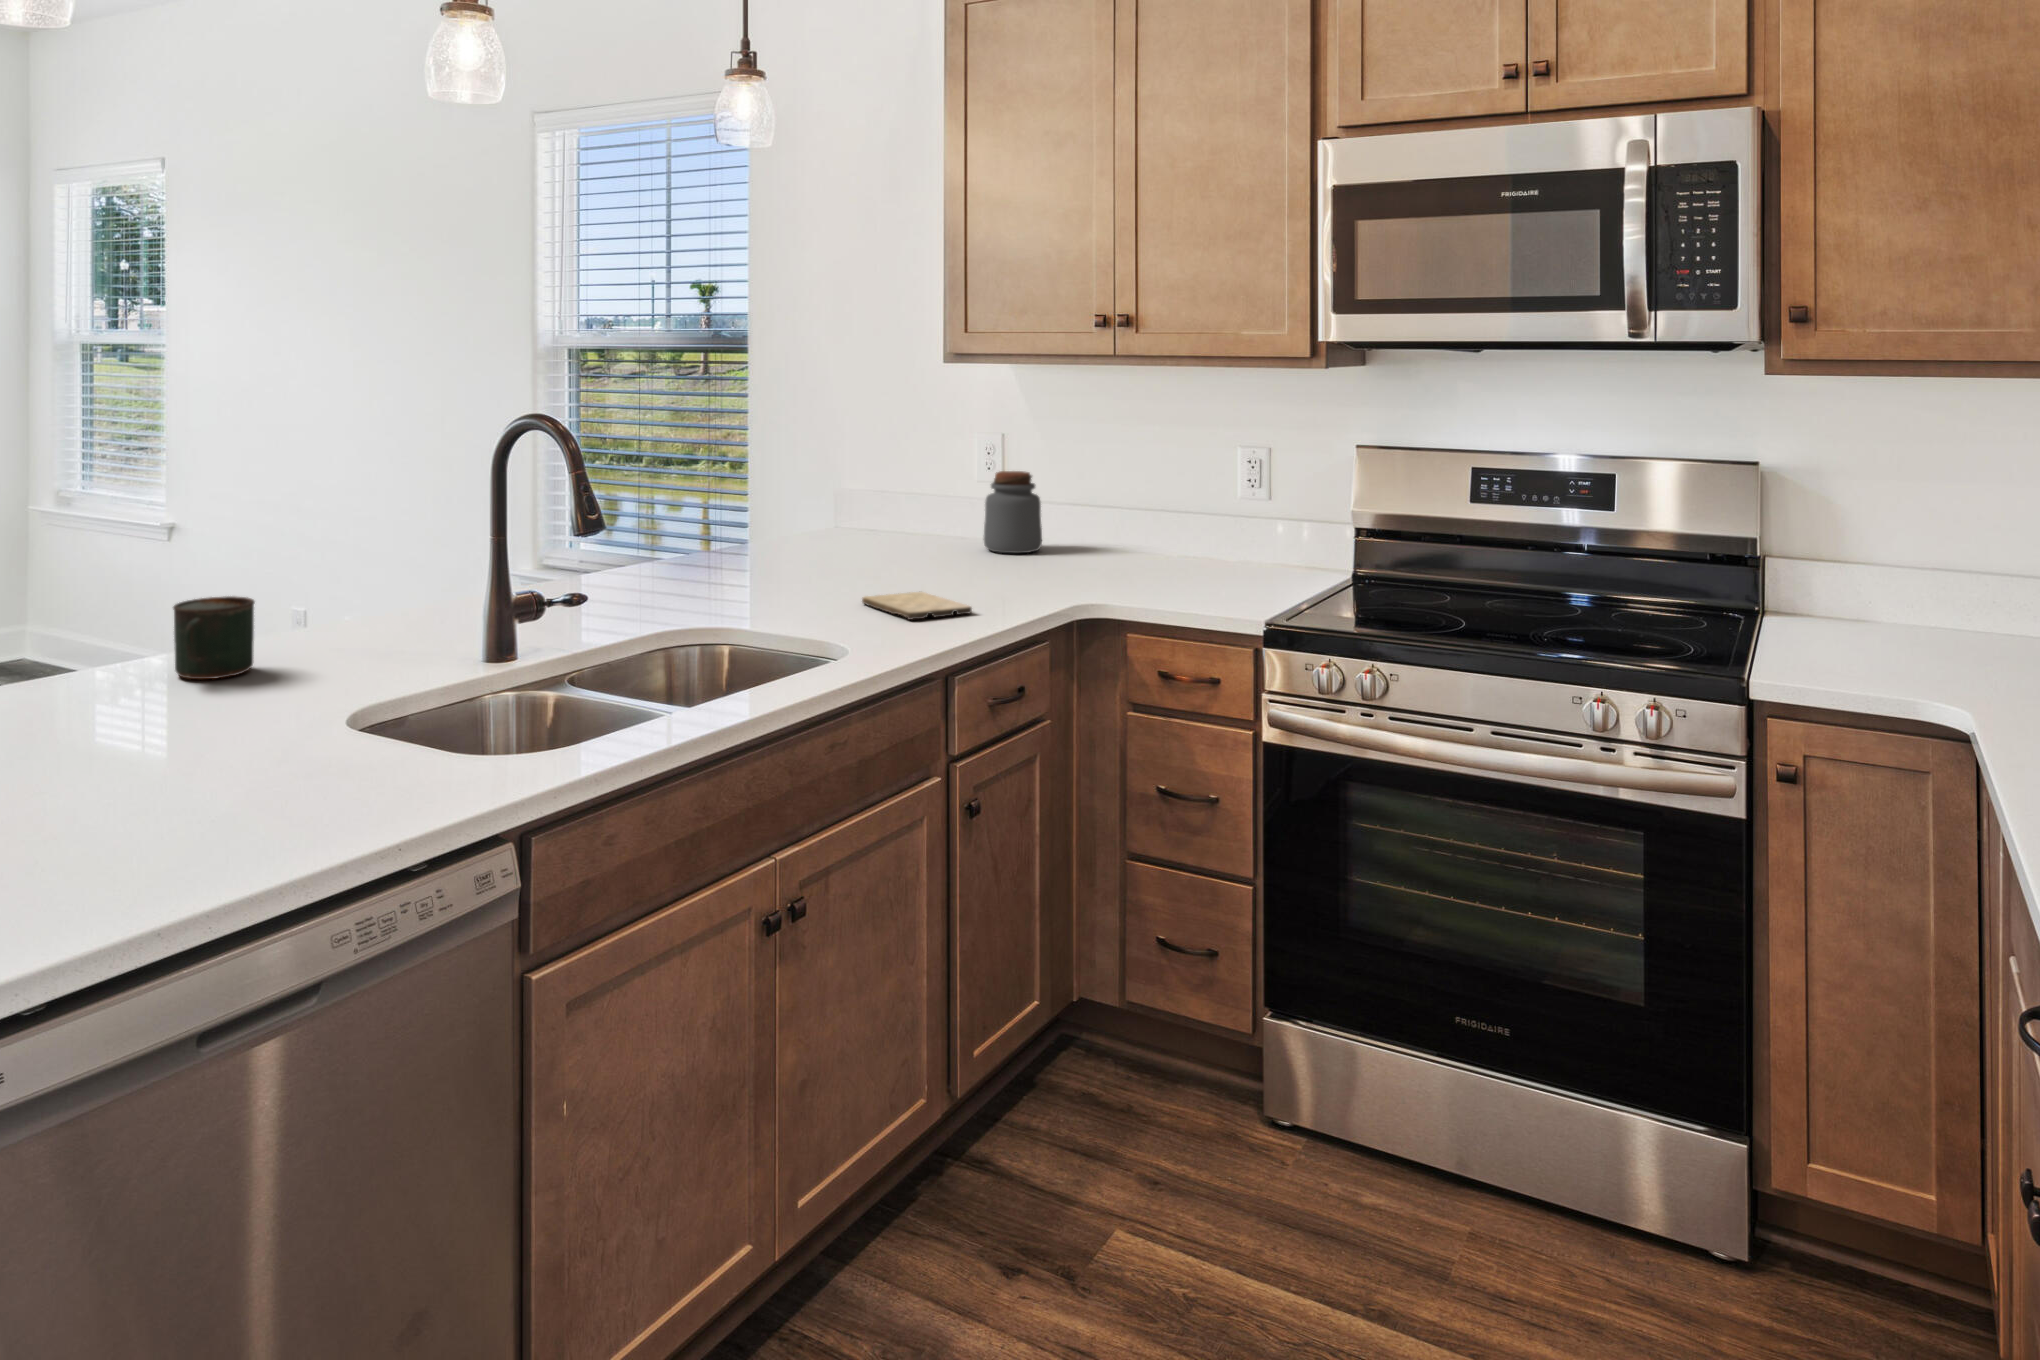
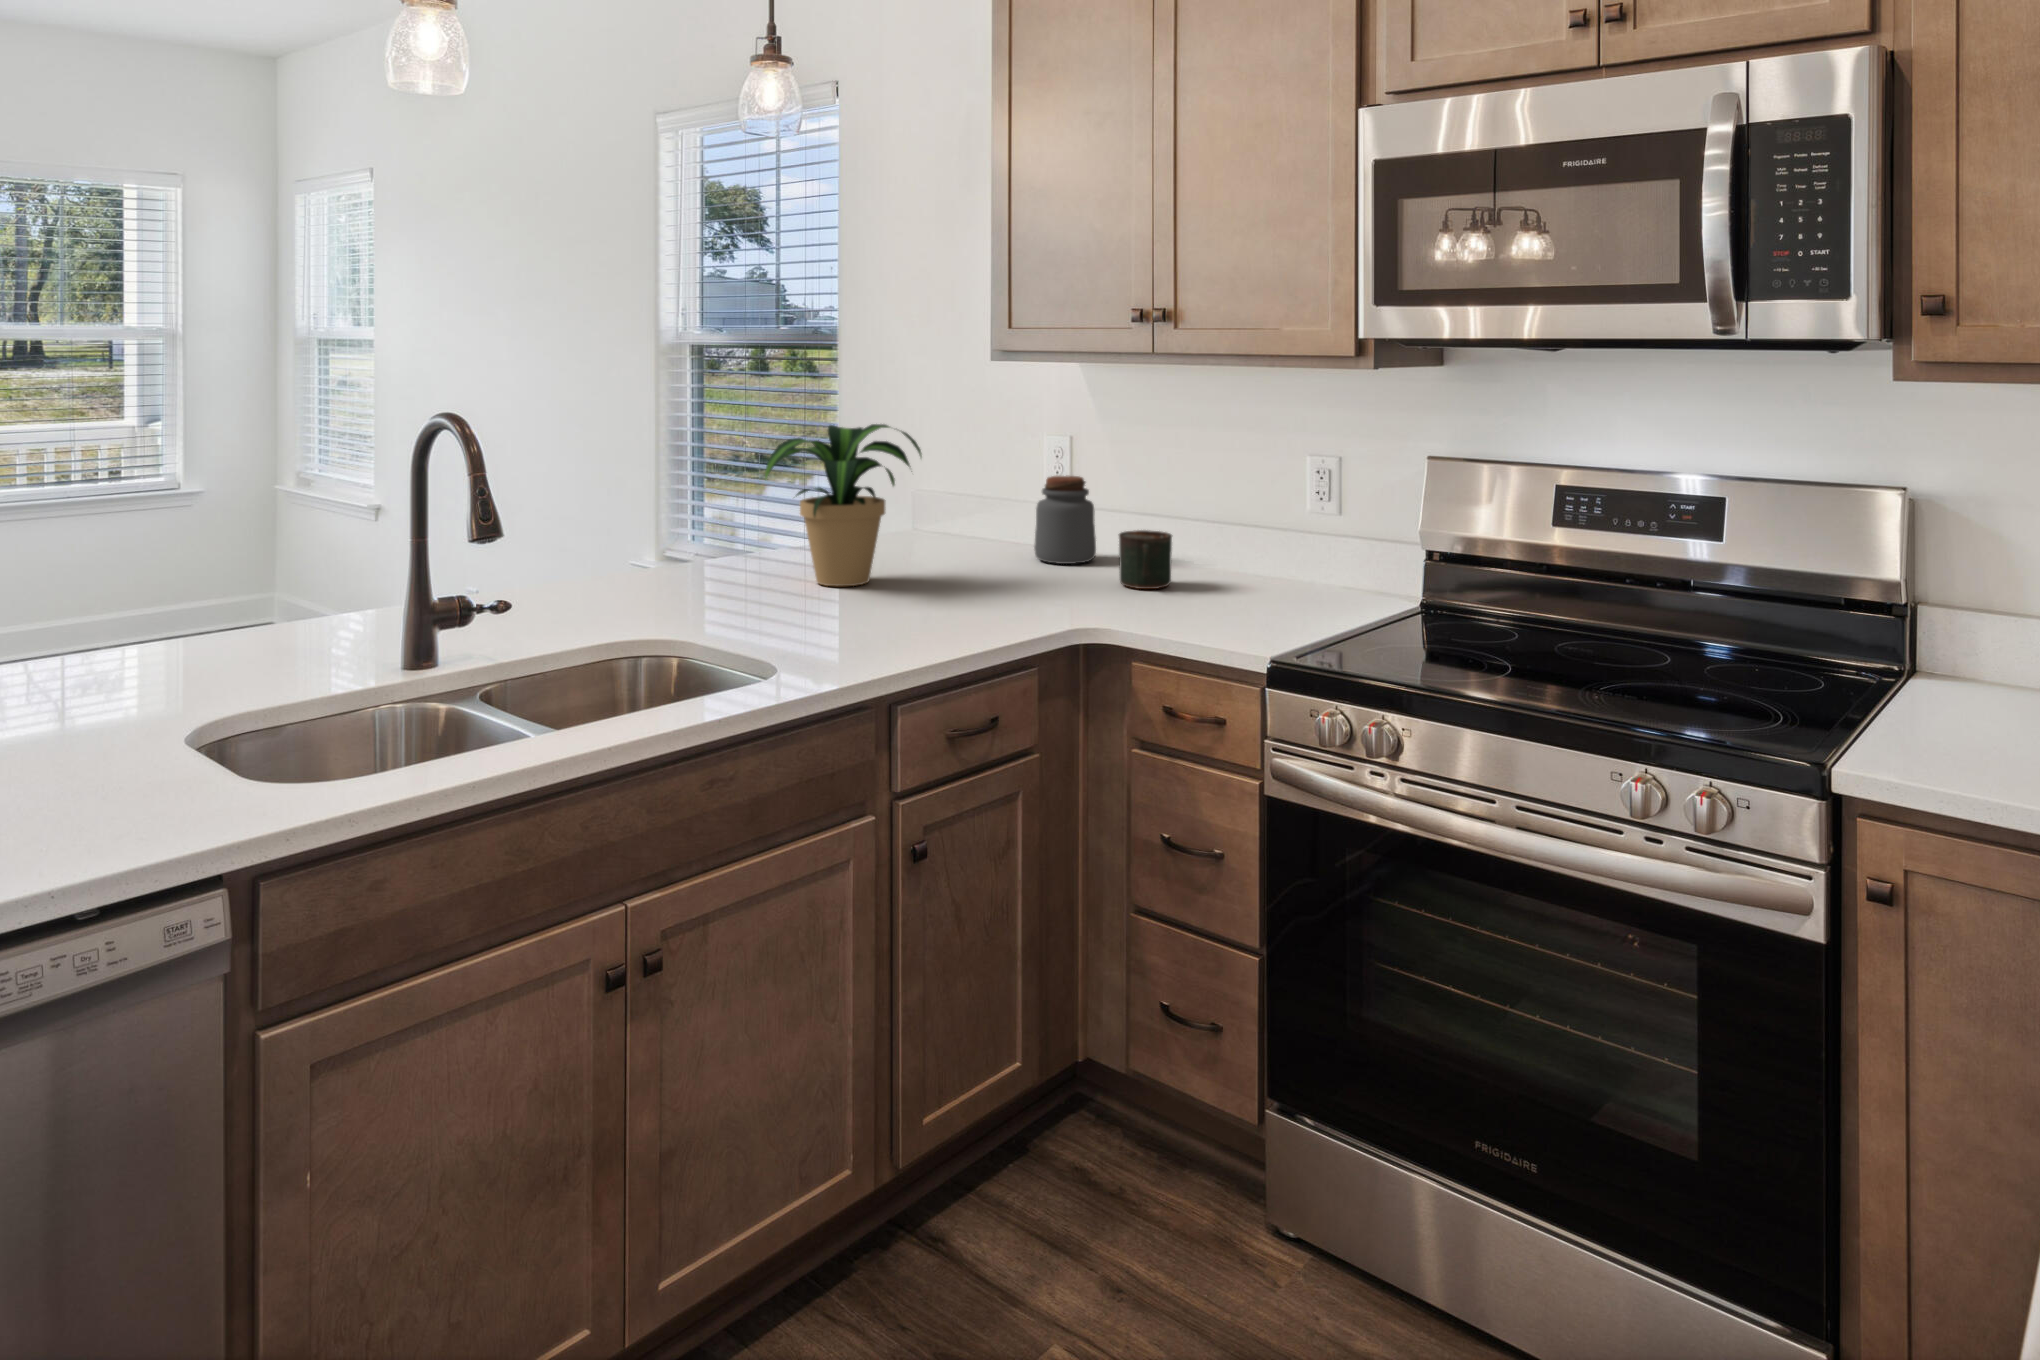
potted plant: none [743,423,895,577] -> present [765,424,922,586]
cutting board: present [862,592,972,620] -> none [847,607,952,641]
mug: present [173,596,255,679] -> present [1119,530,1172,589]

